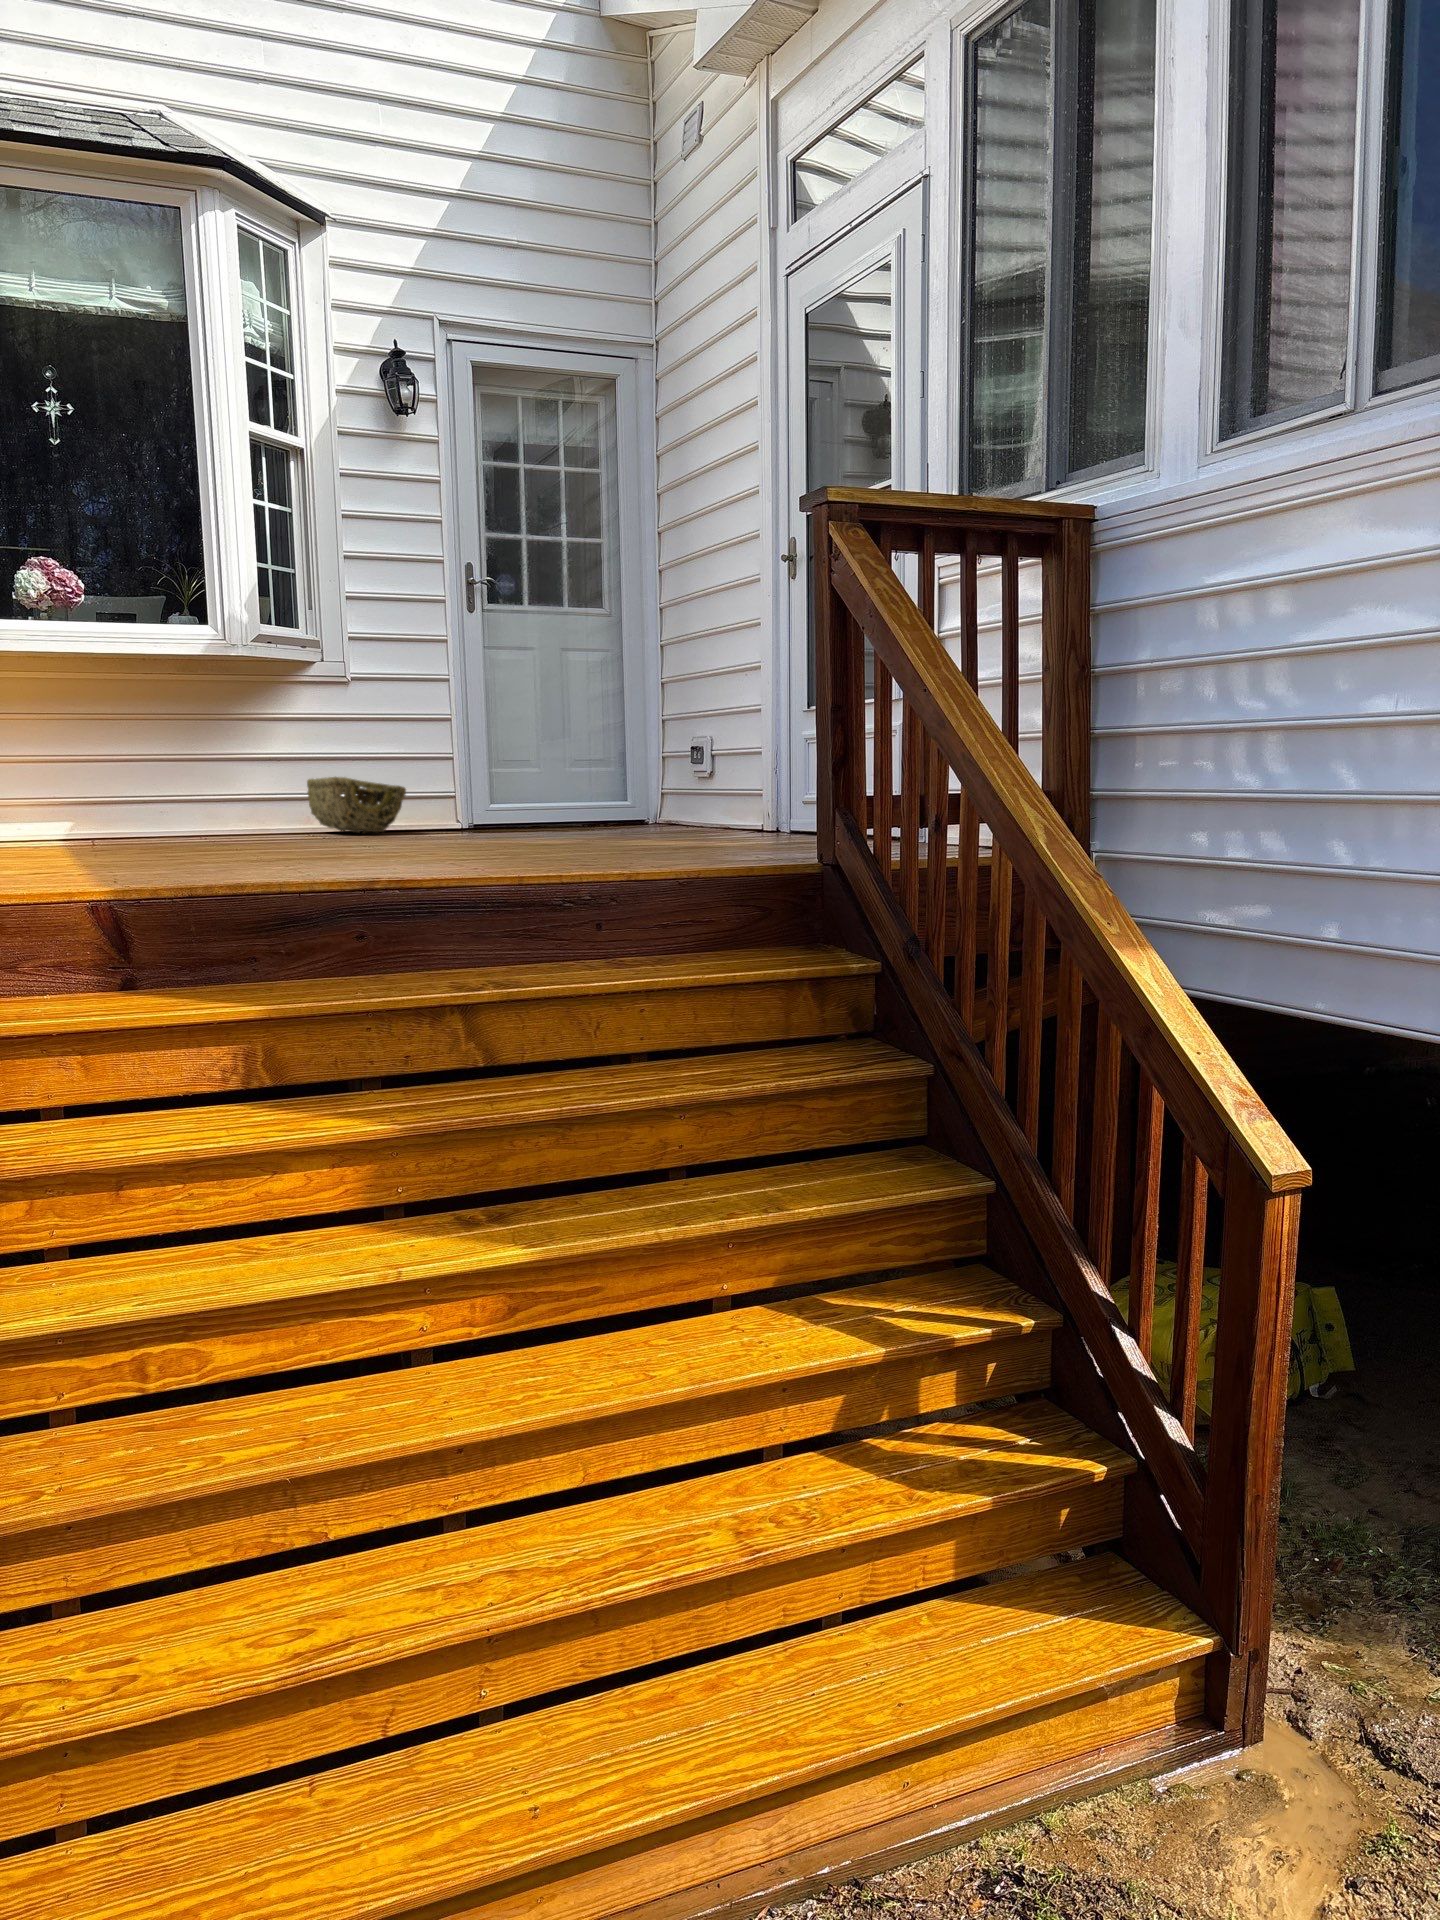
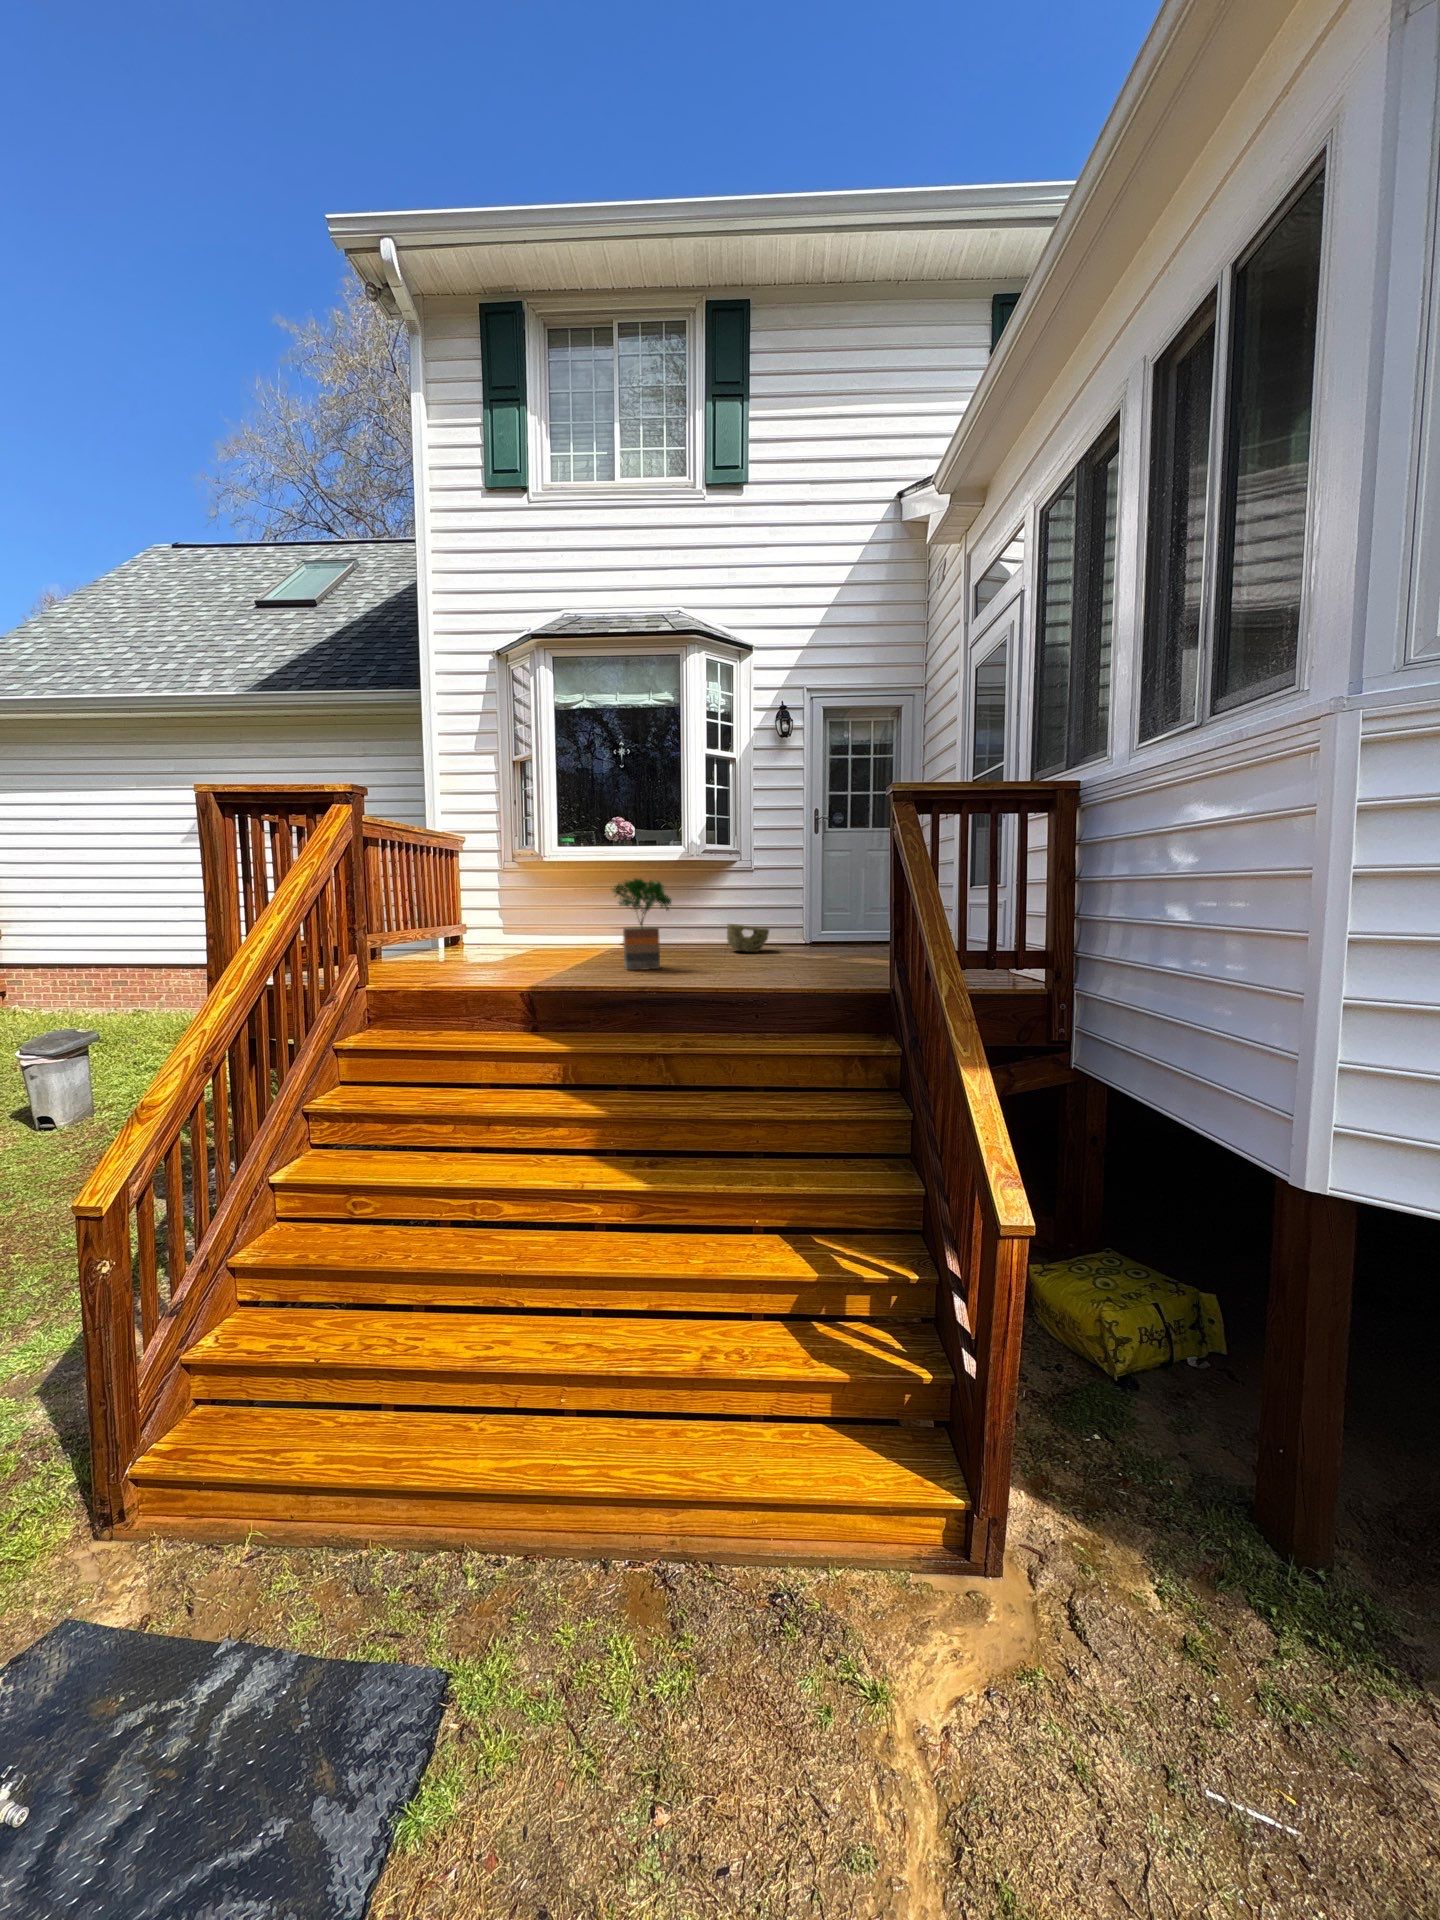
potted tree: none [146,665,295,861] -> present [613,879,671,970]

